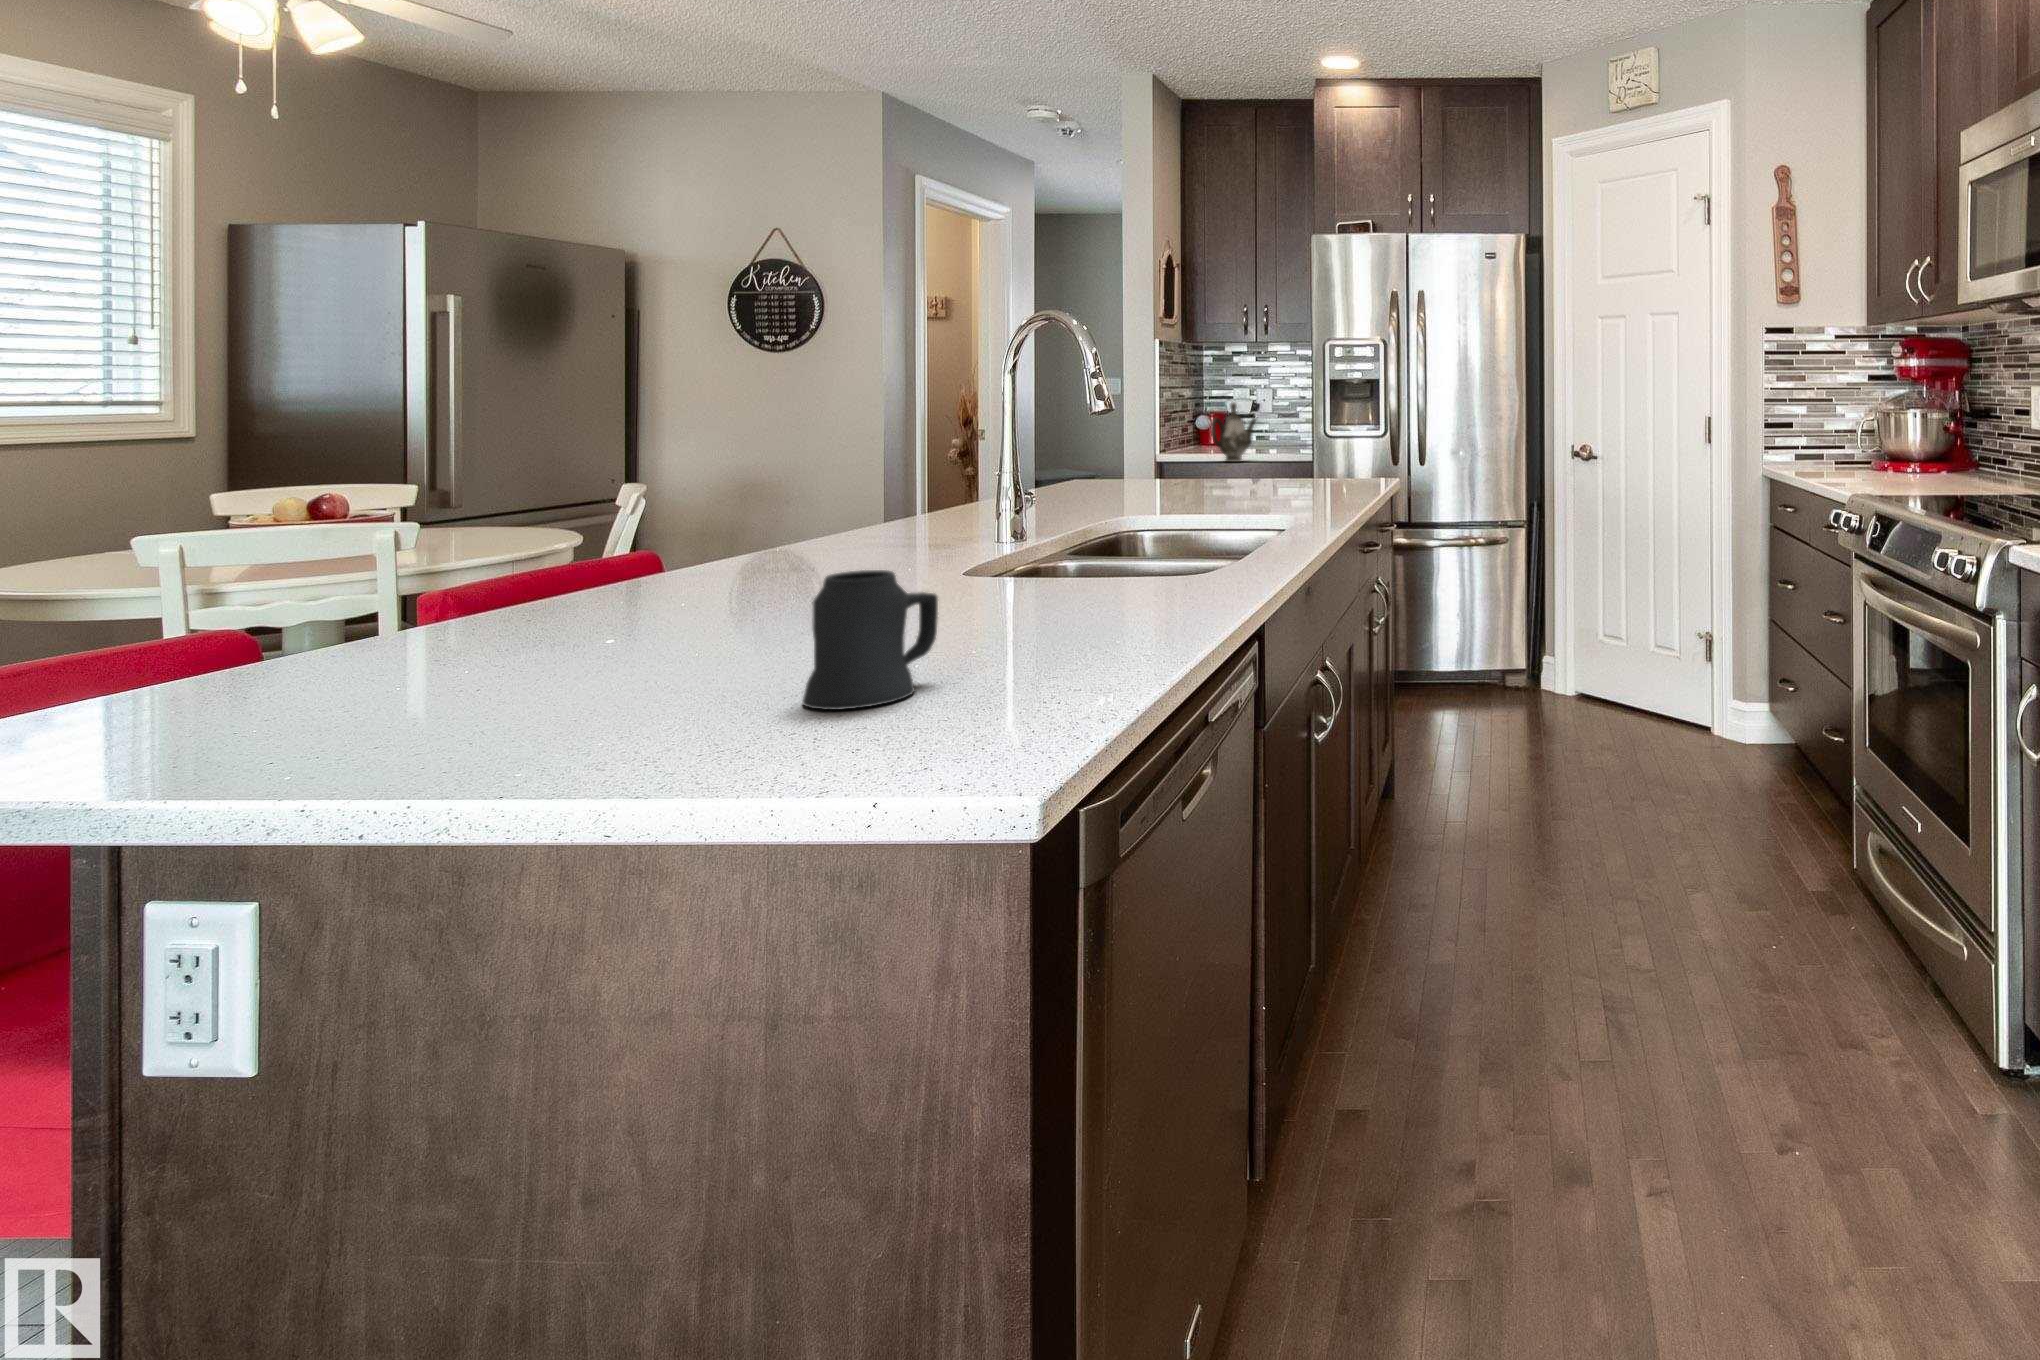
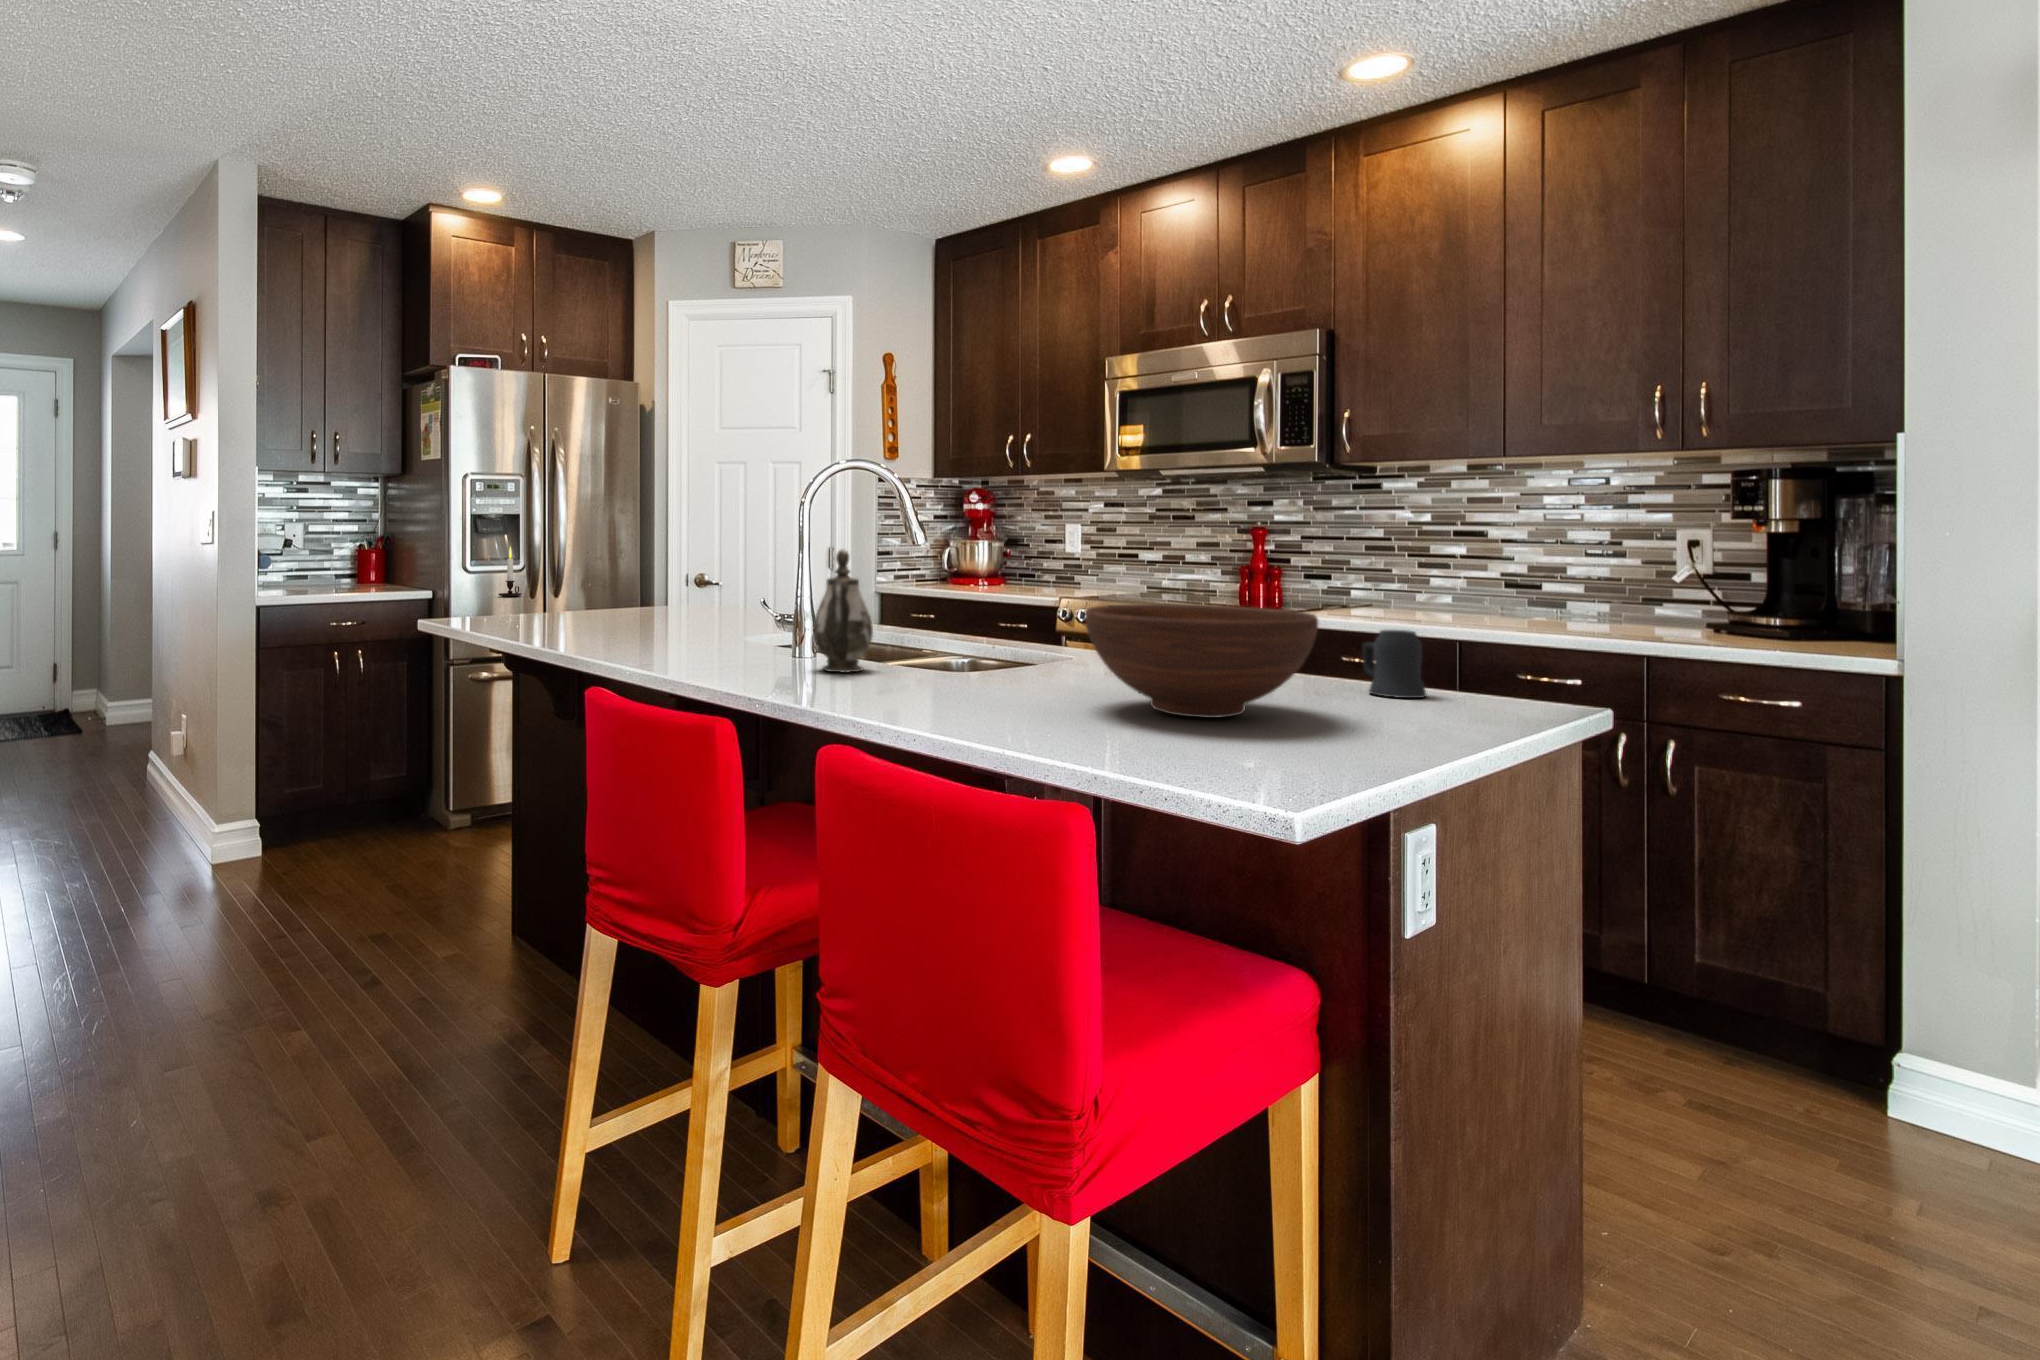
teapot: present [1211,403,1256,462] -> present [813,550,873,672]
candle: none [1340,415,1369,467] -> present [499,547,522,597]
fruit bowl: none [251,494,705,676] -> present [1085,604,1318,718]

